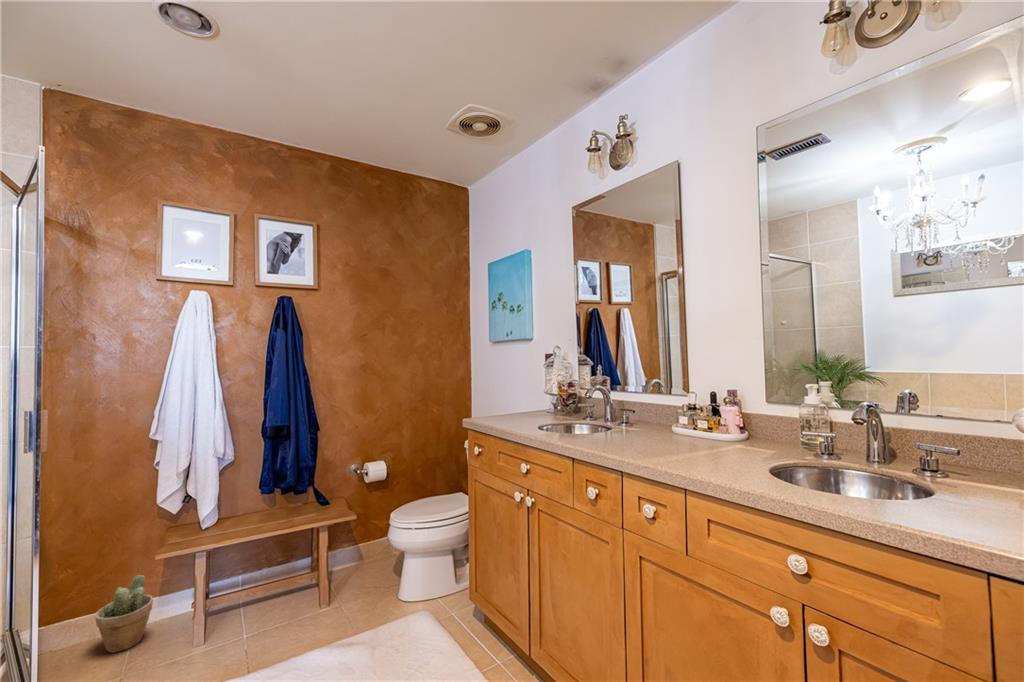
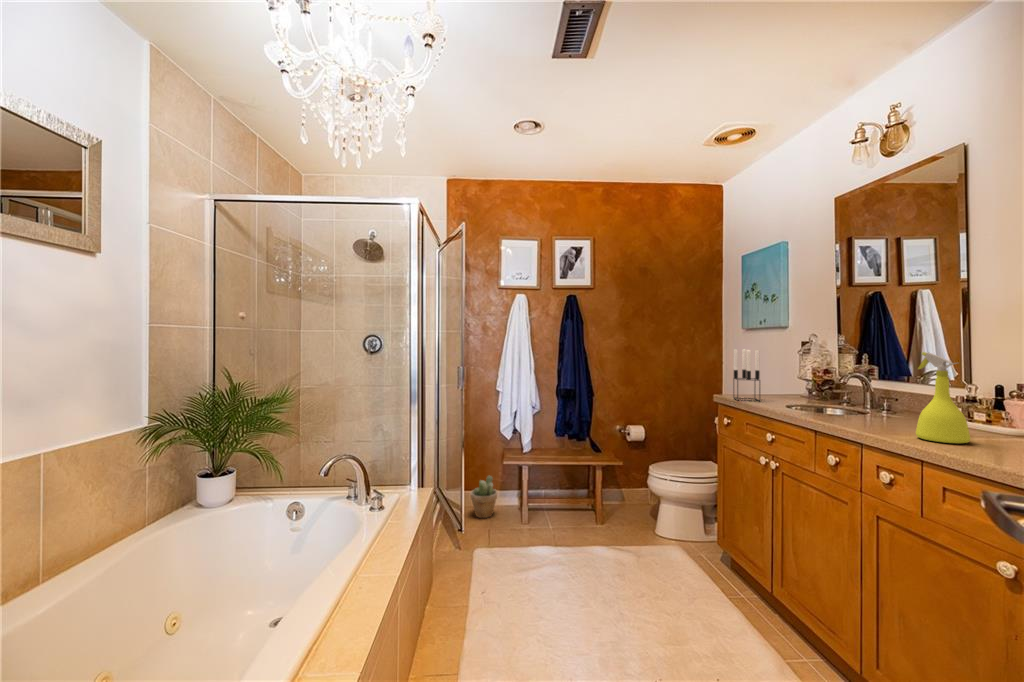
spray bottle: none [668,362,717,463] -> present [916,352,970,444]
candle holder: none [482,363,511,425] -> present [733,349,760,401]

